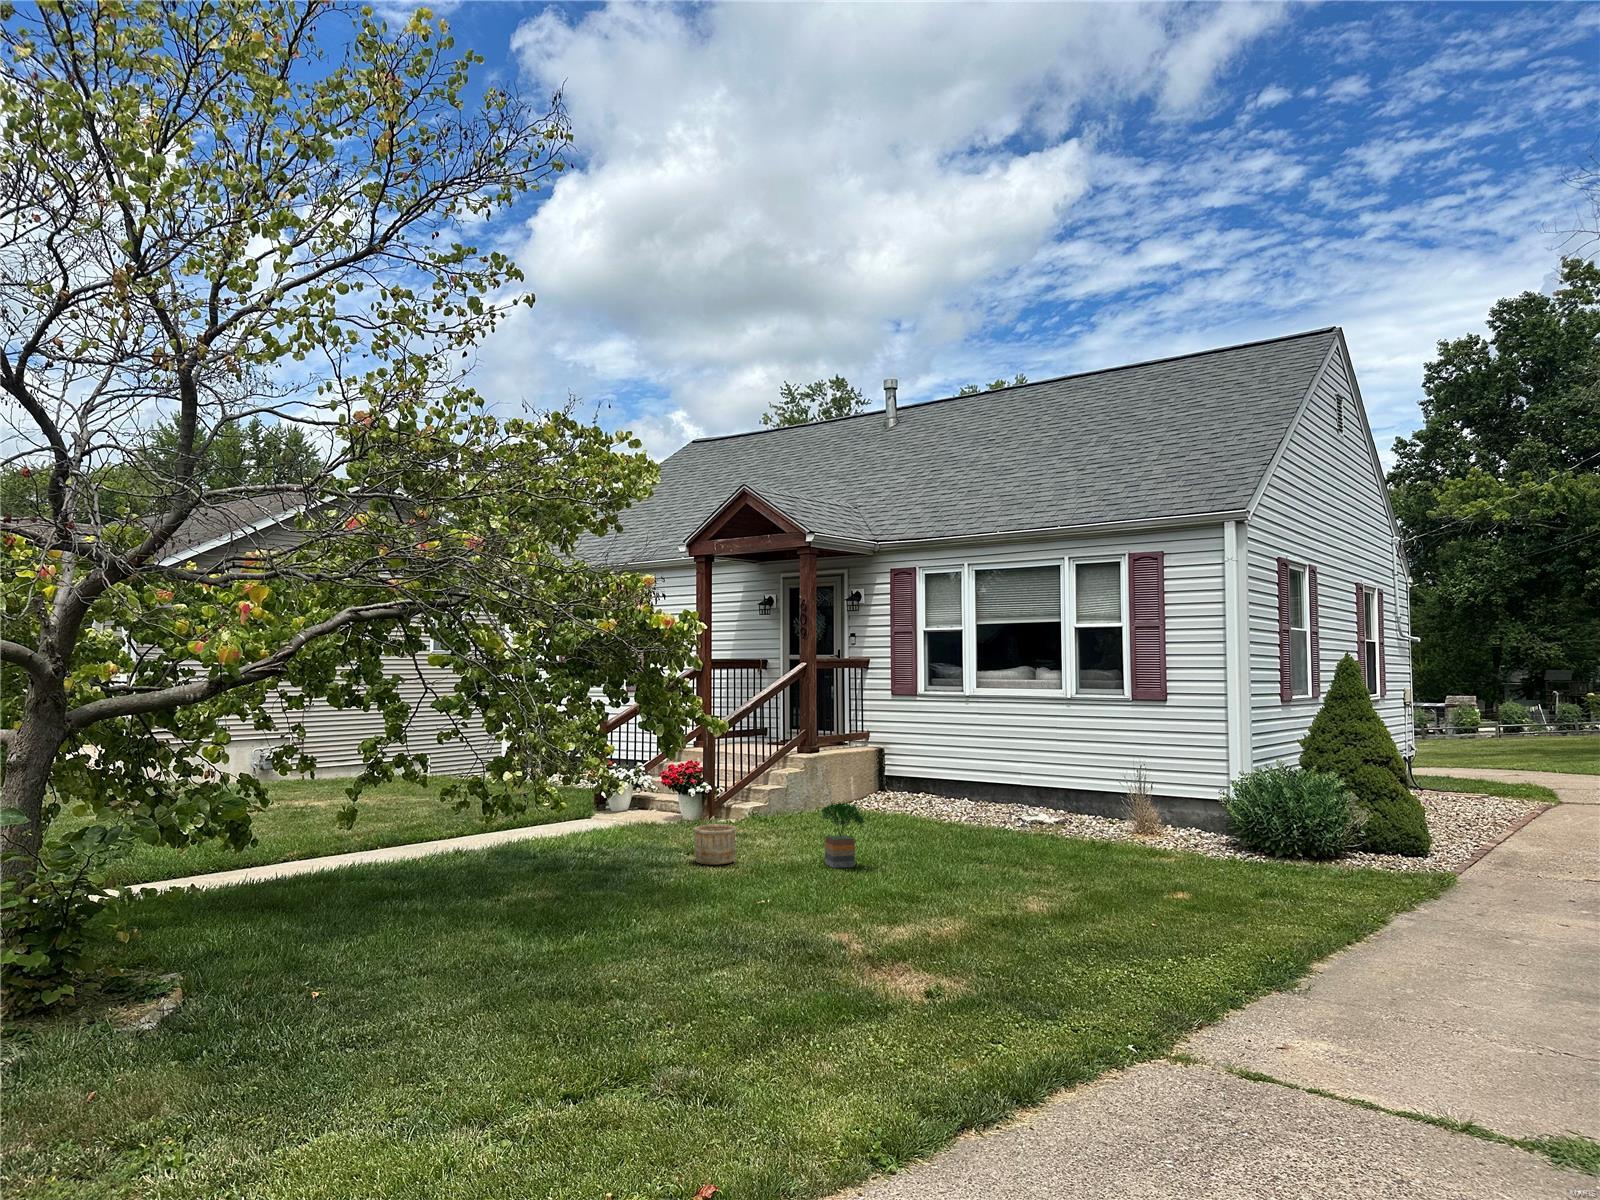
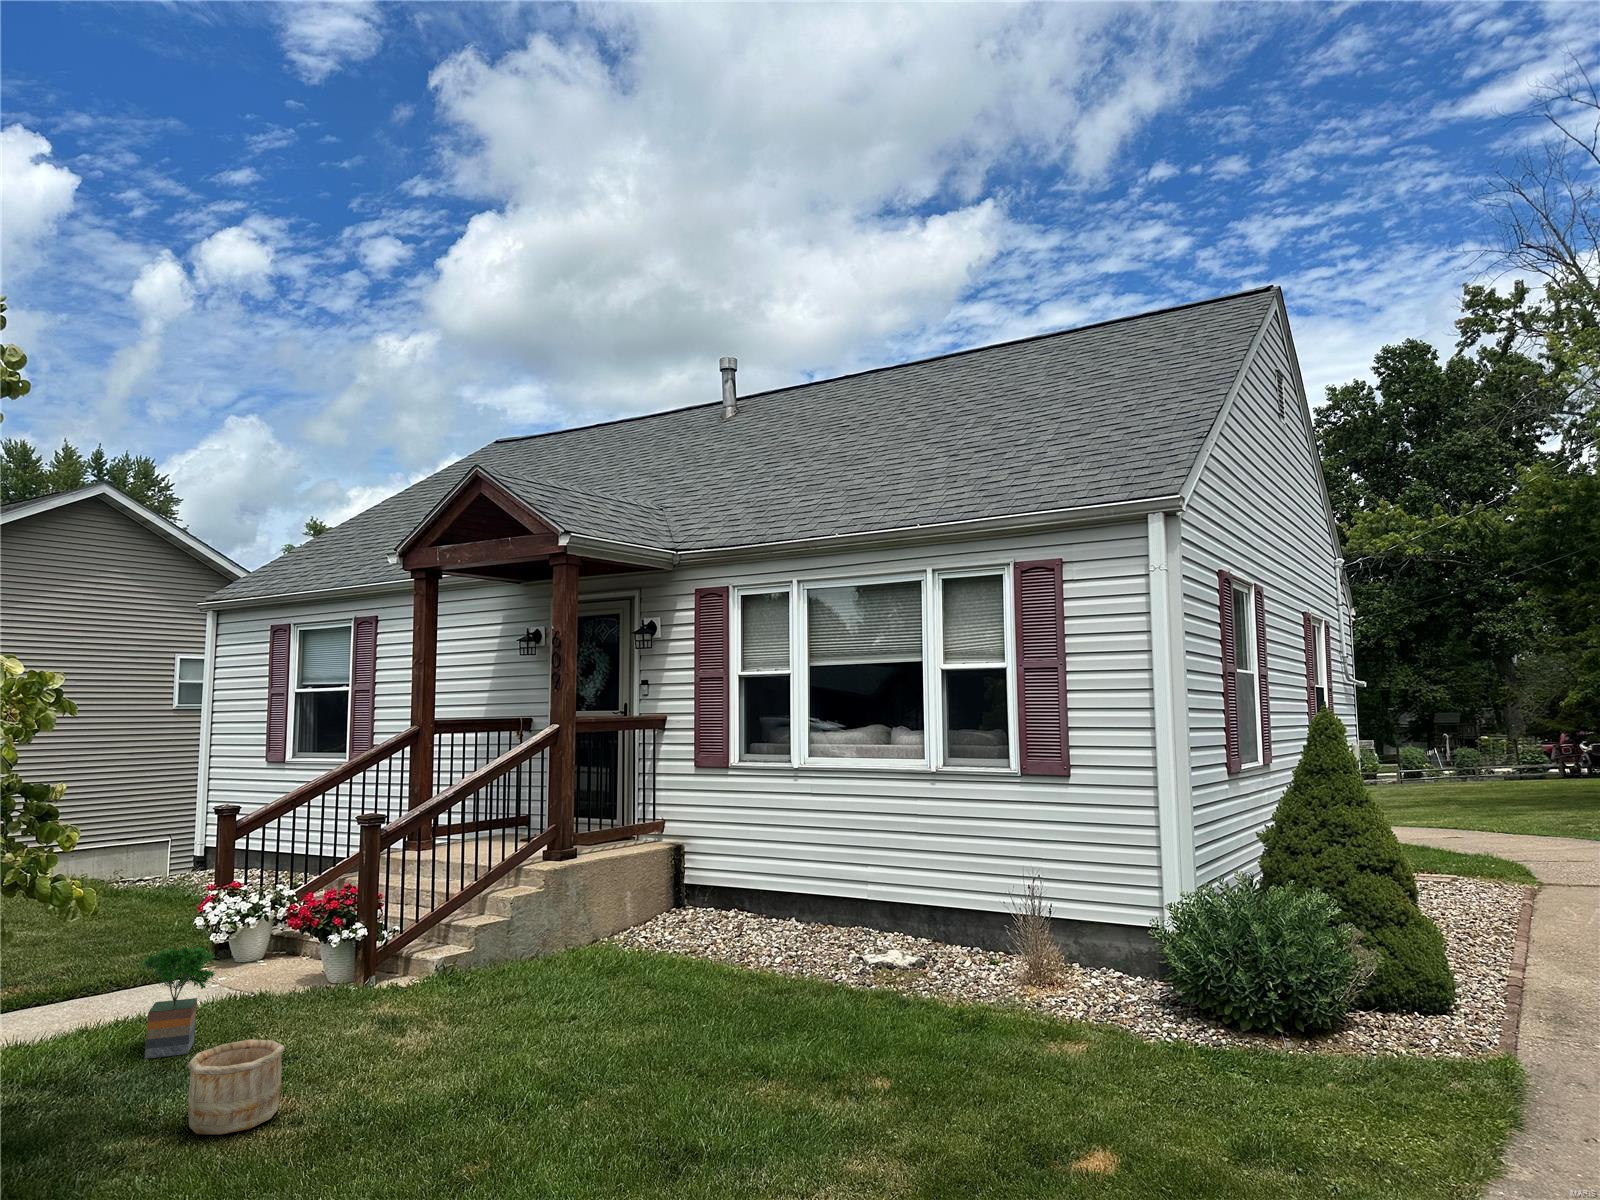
potted tree: present [822,803,864,868] -> present [142,946,215,1059]

